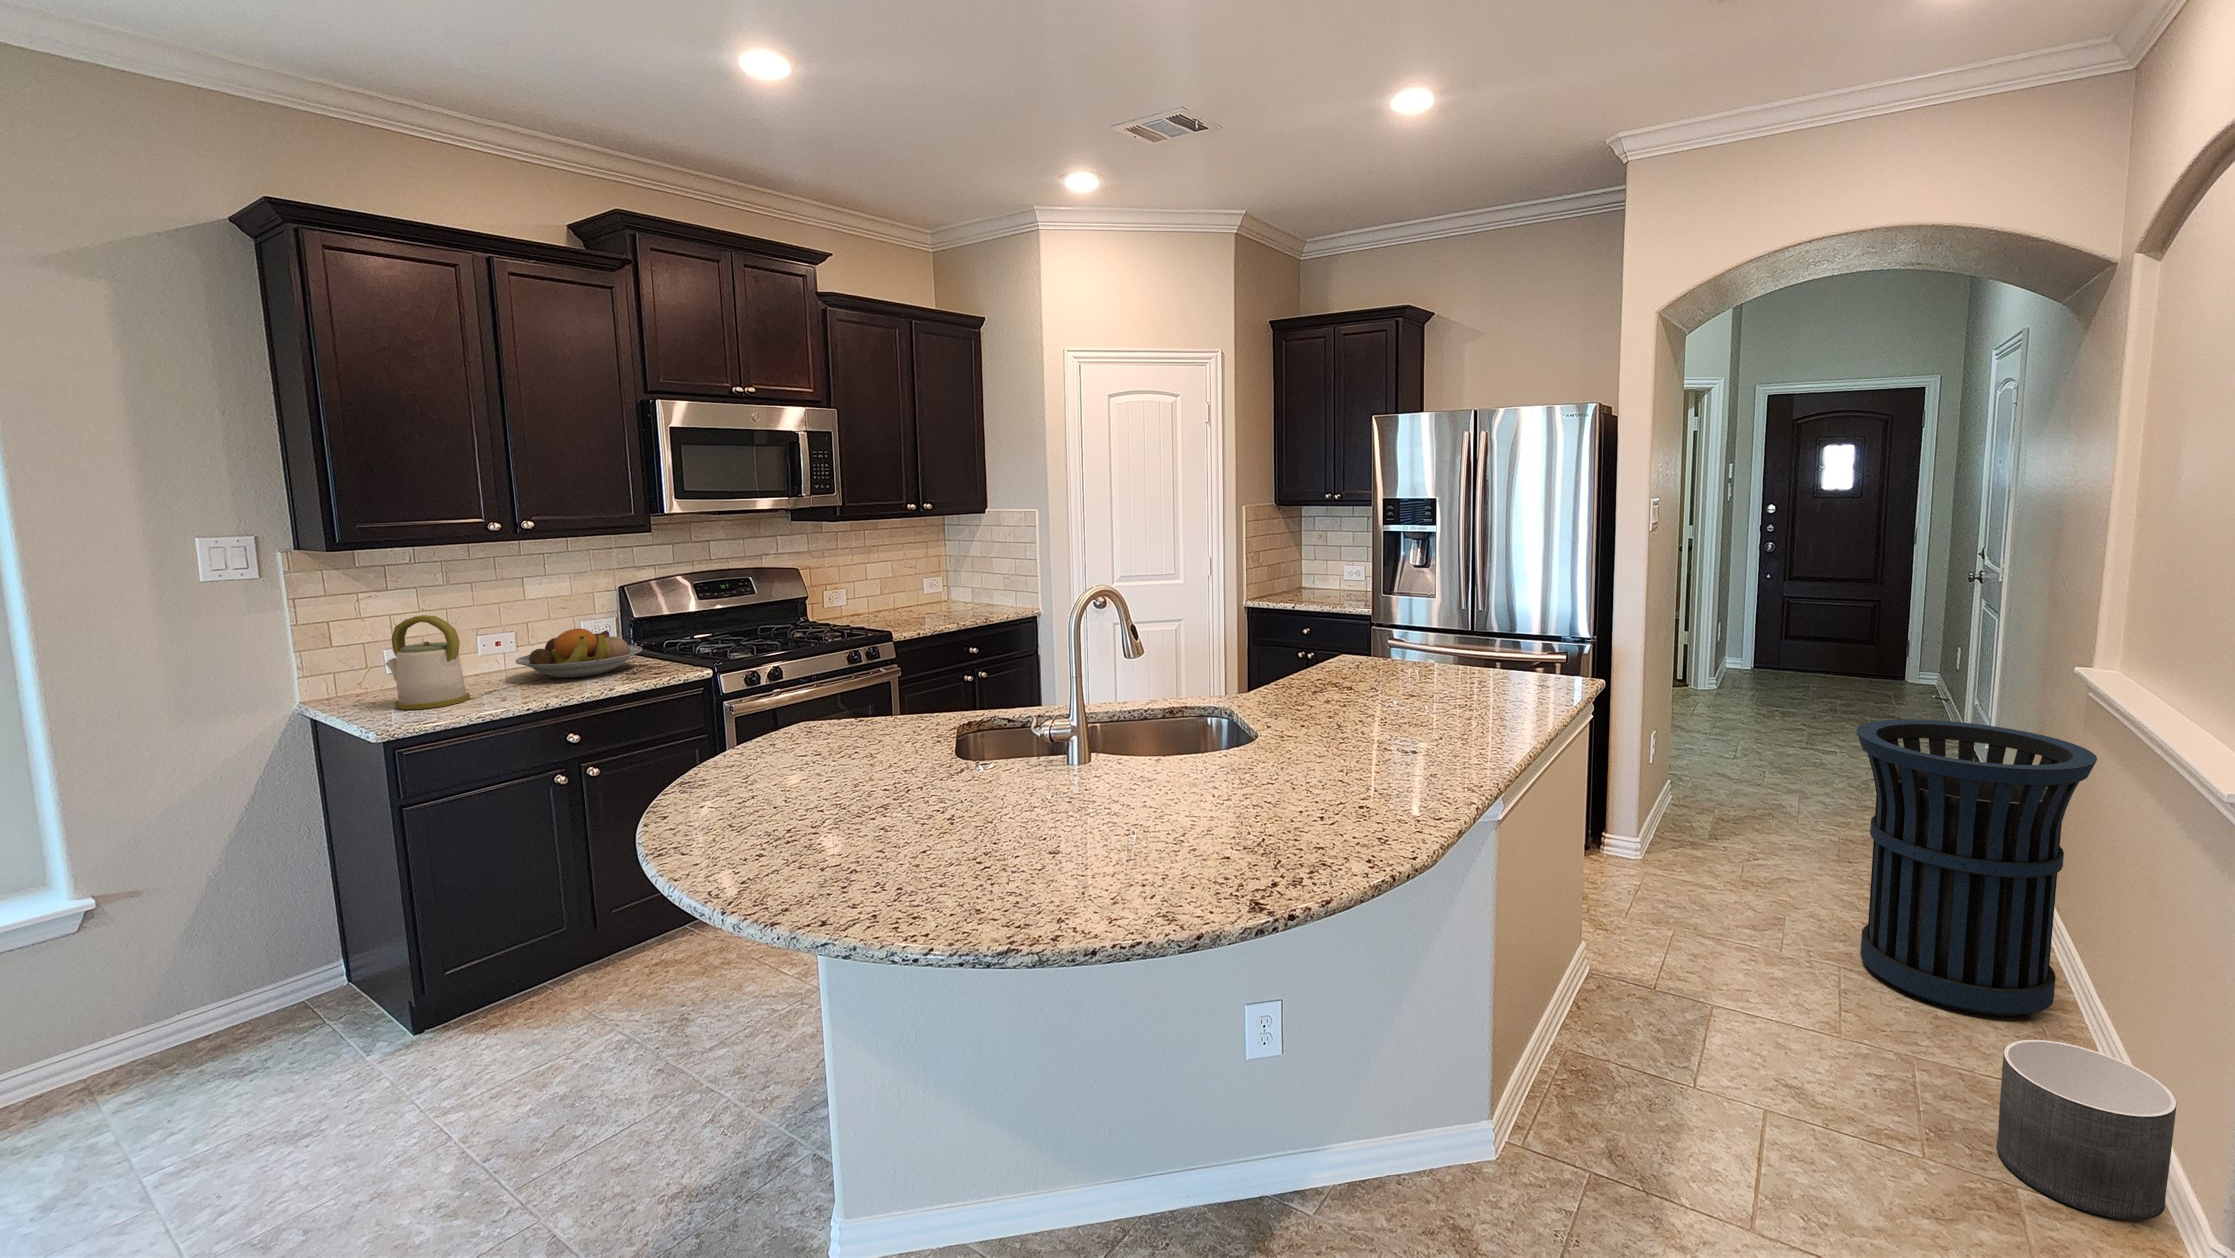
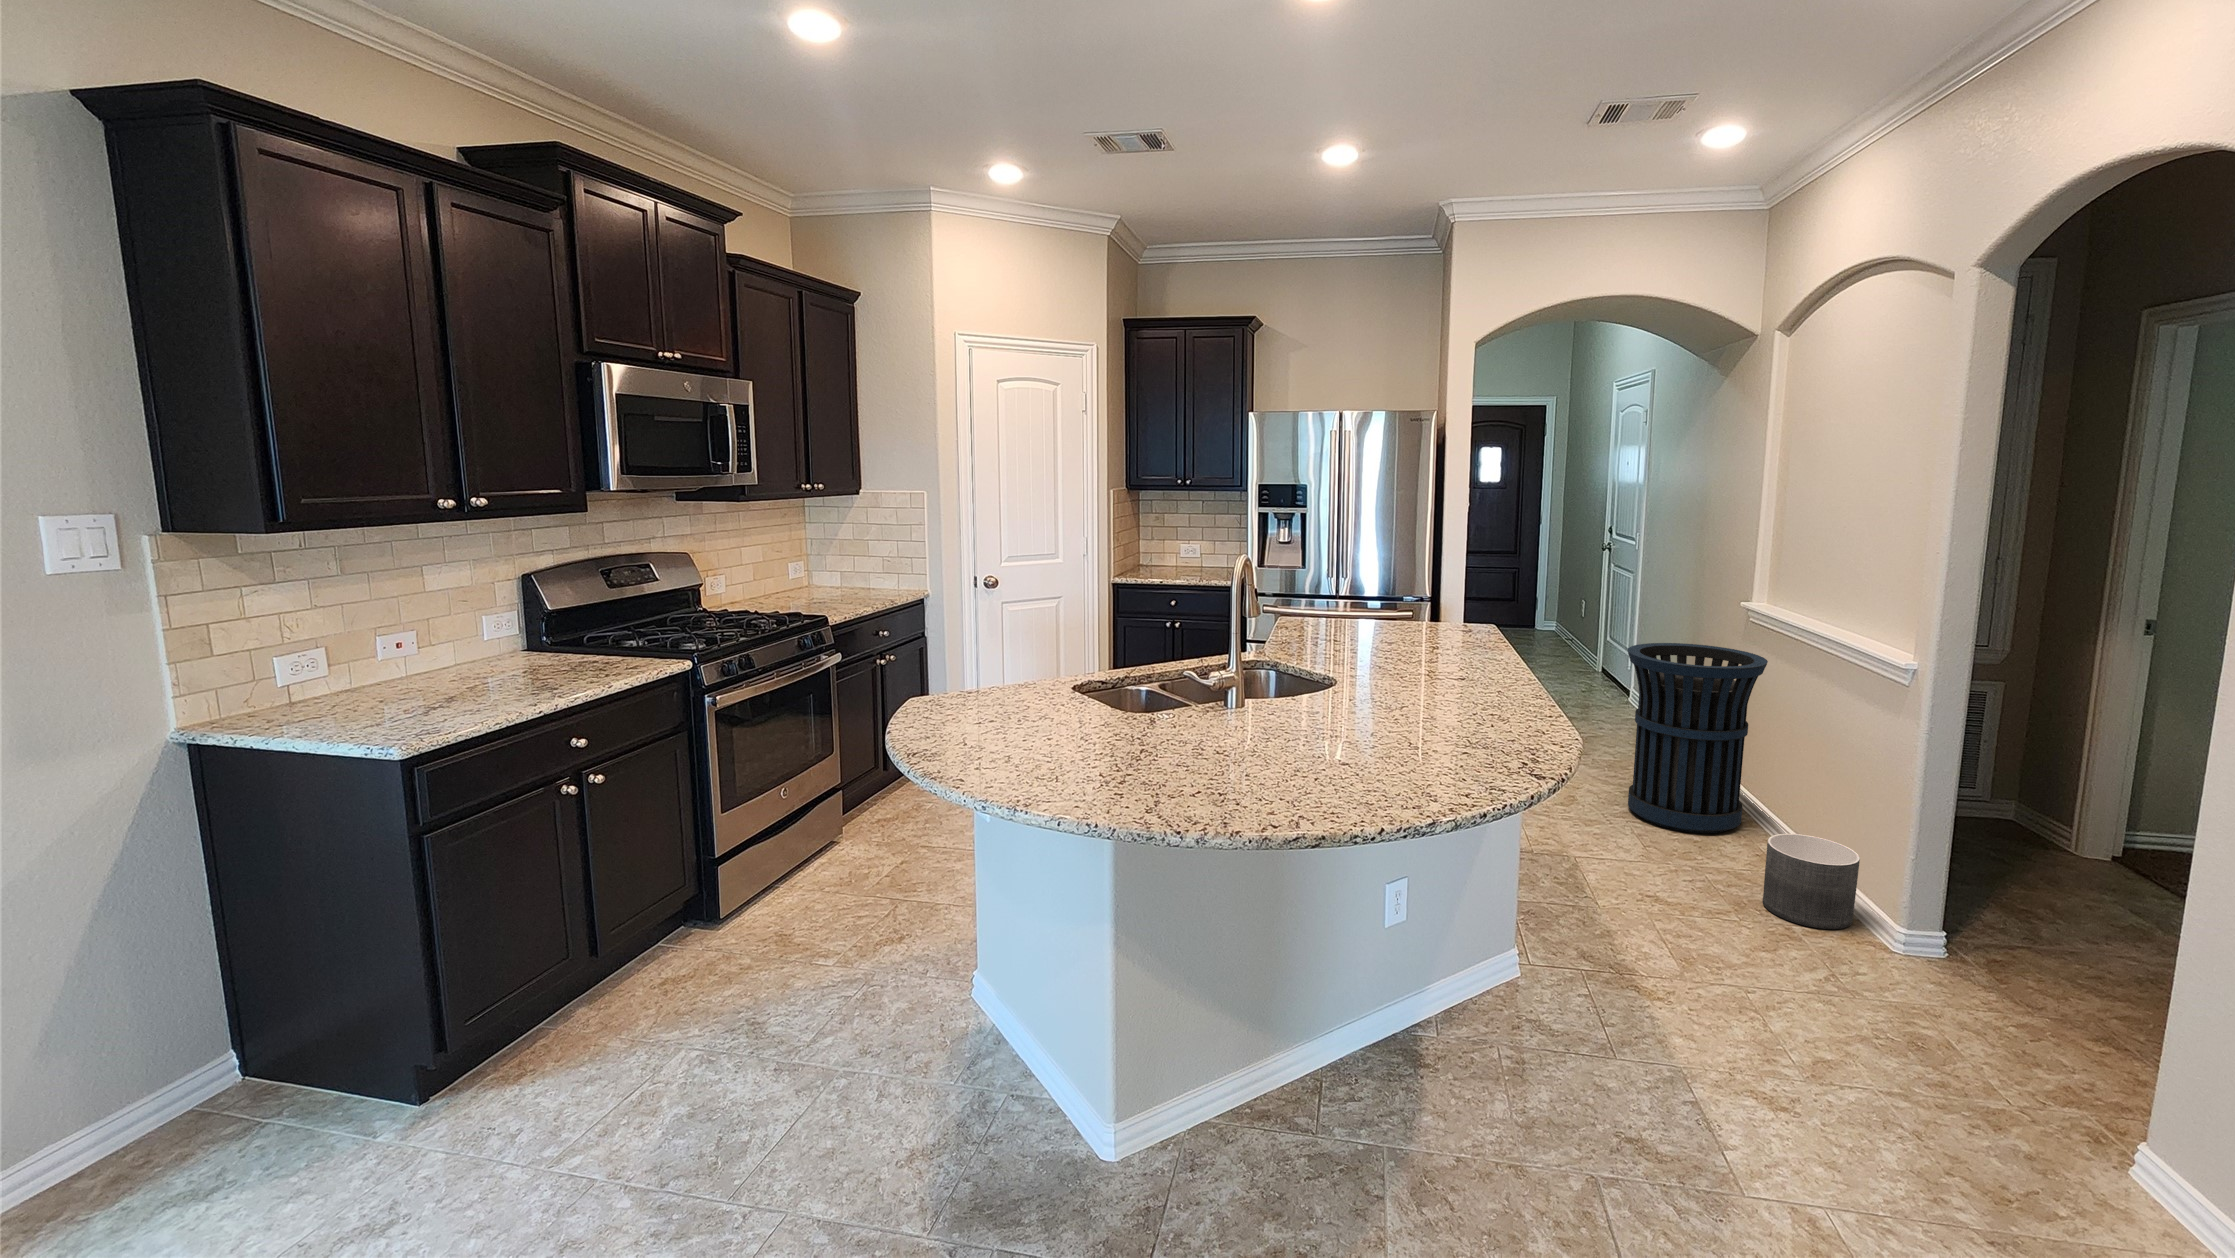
kettle: present [385,615,470,709] -> none [333,611,445,725]
fruit bowl: present [515,628,642,678] -> none [456,622,606,679]

